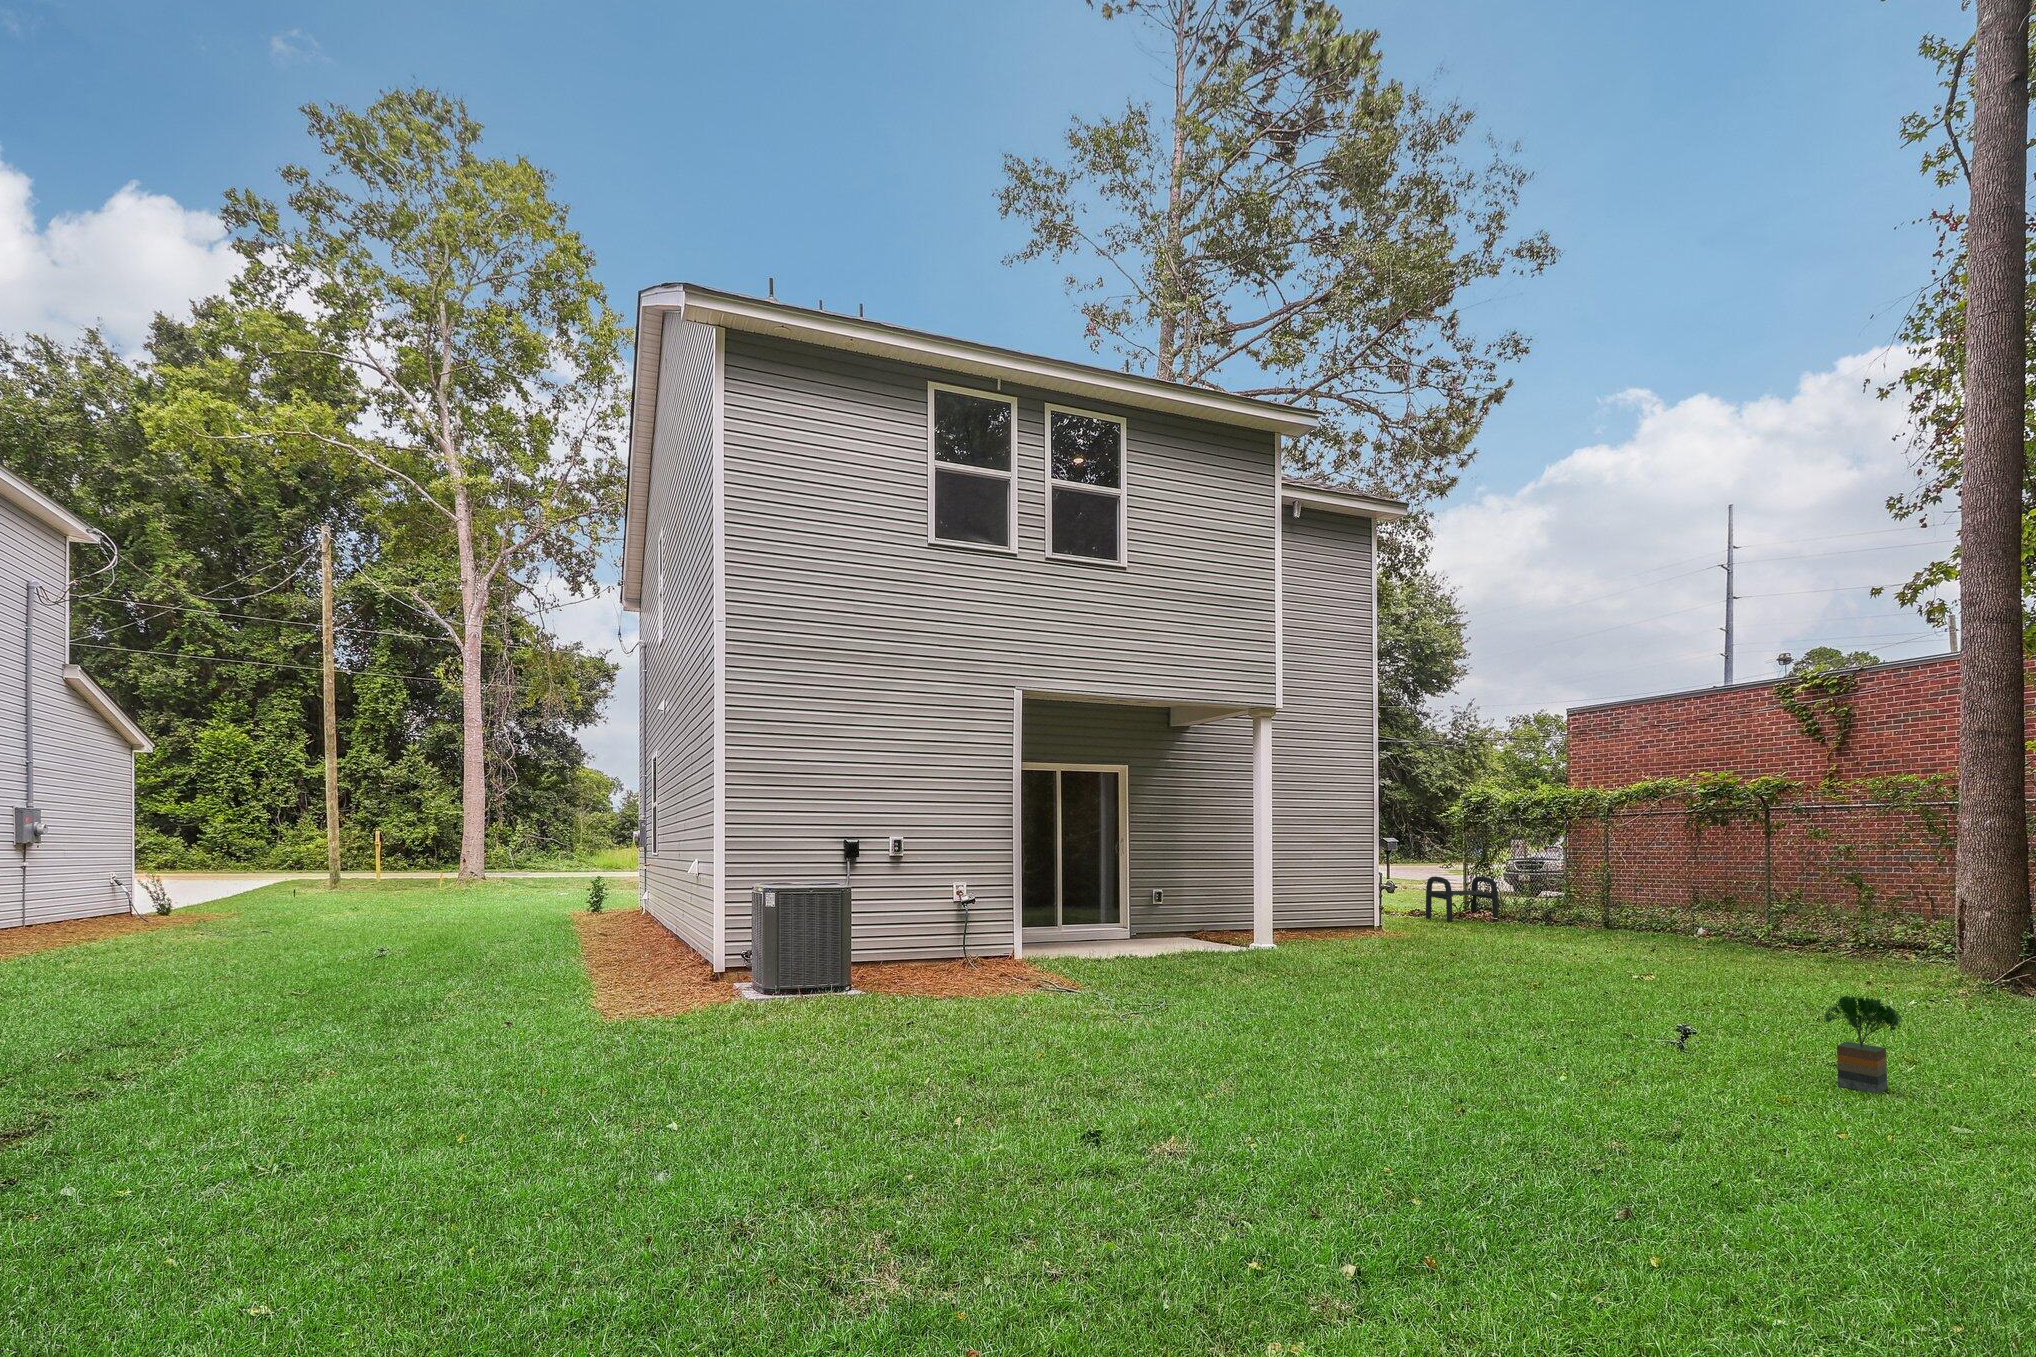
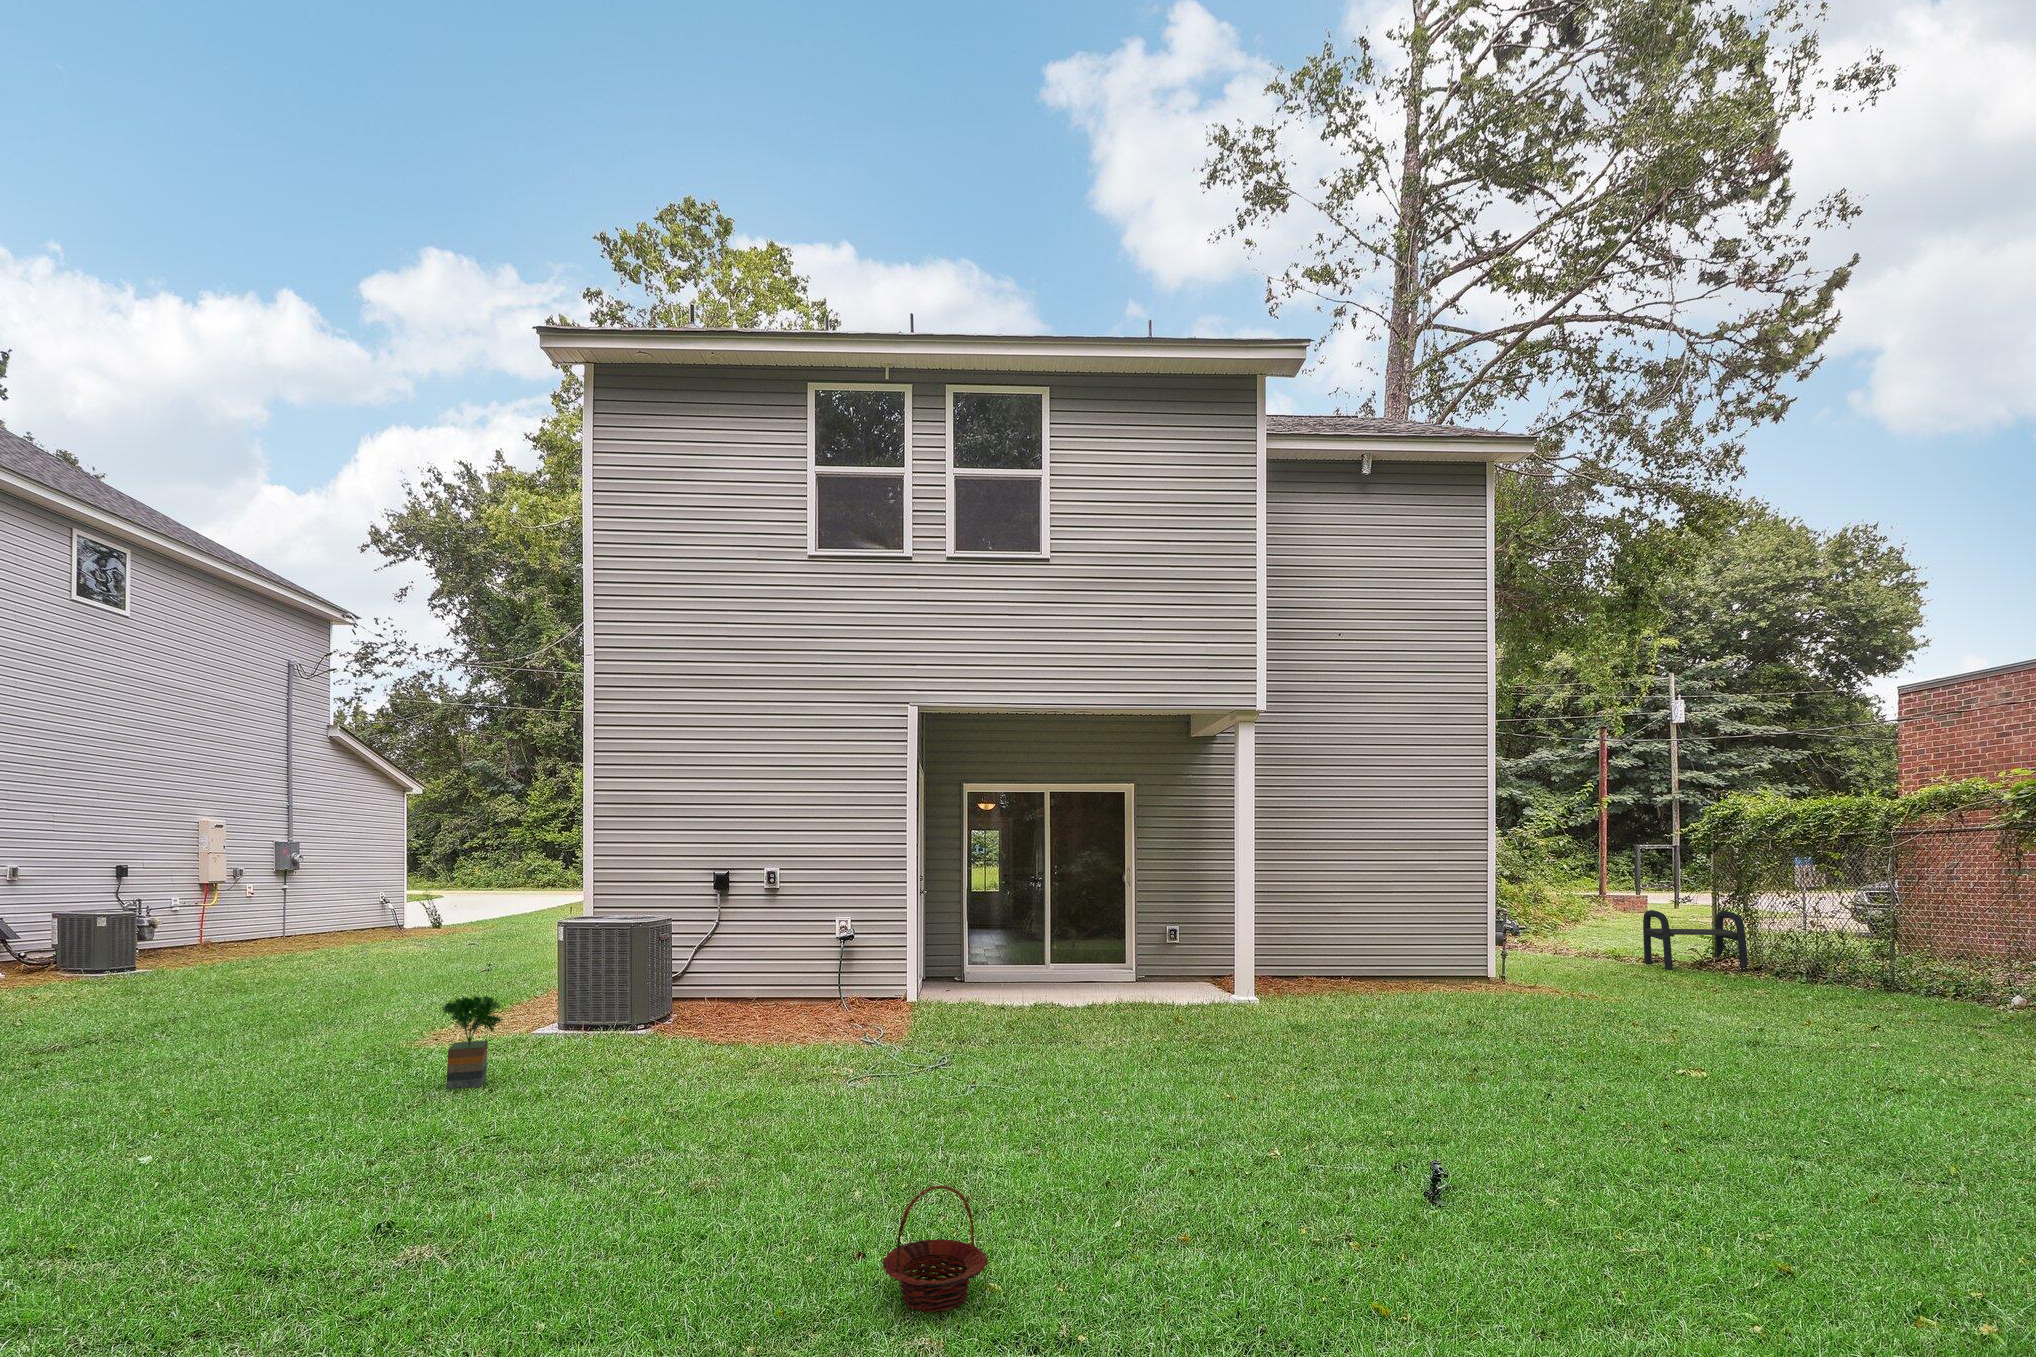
potted tree: present [1824,995,1902,1094] -> present [442,996,502,1089]
basket: none [1530,1051,1612,1134] -> present [882,1186,988,1312]

